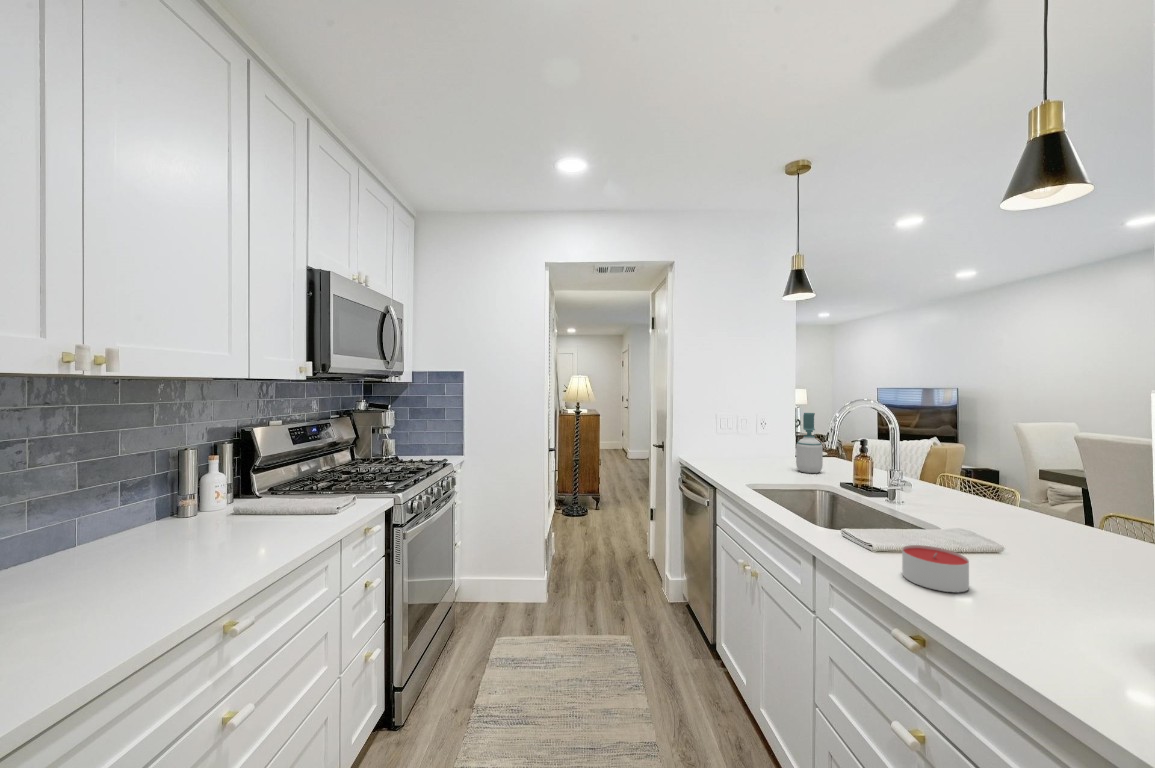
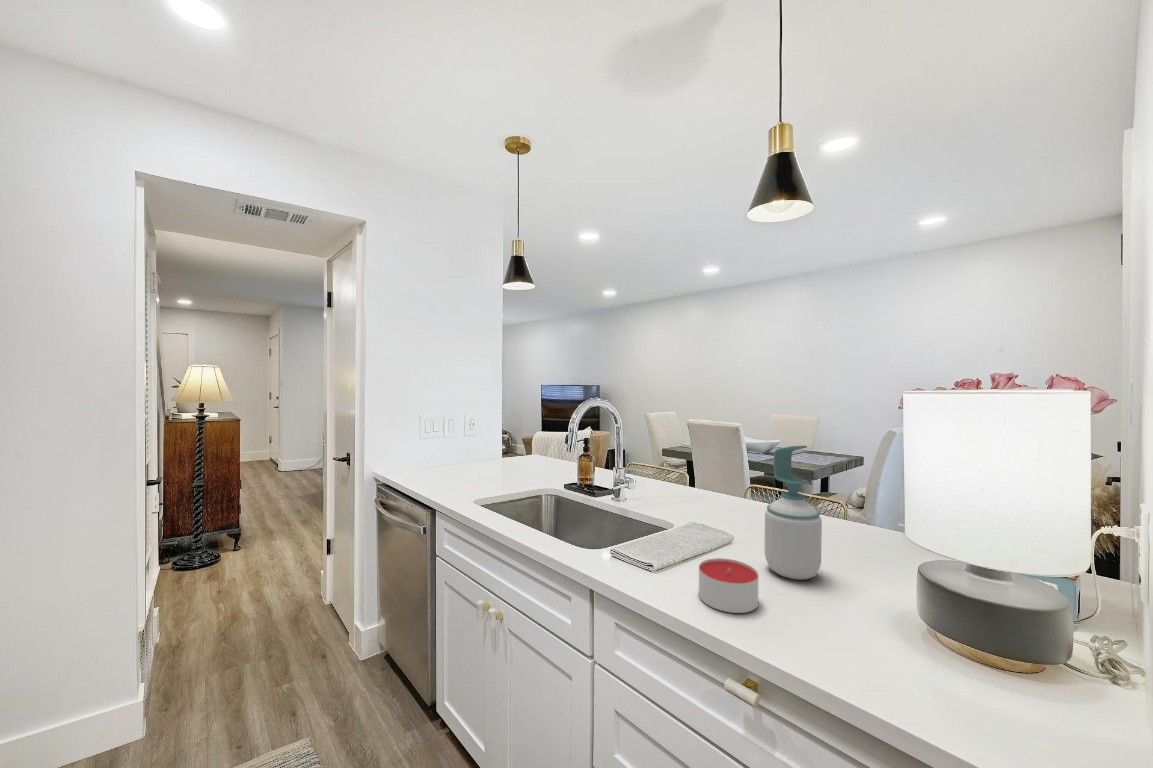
soap bottle: present [796,413,823,473] -> present [765,446,822,580]

